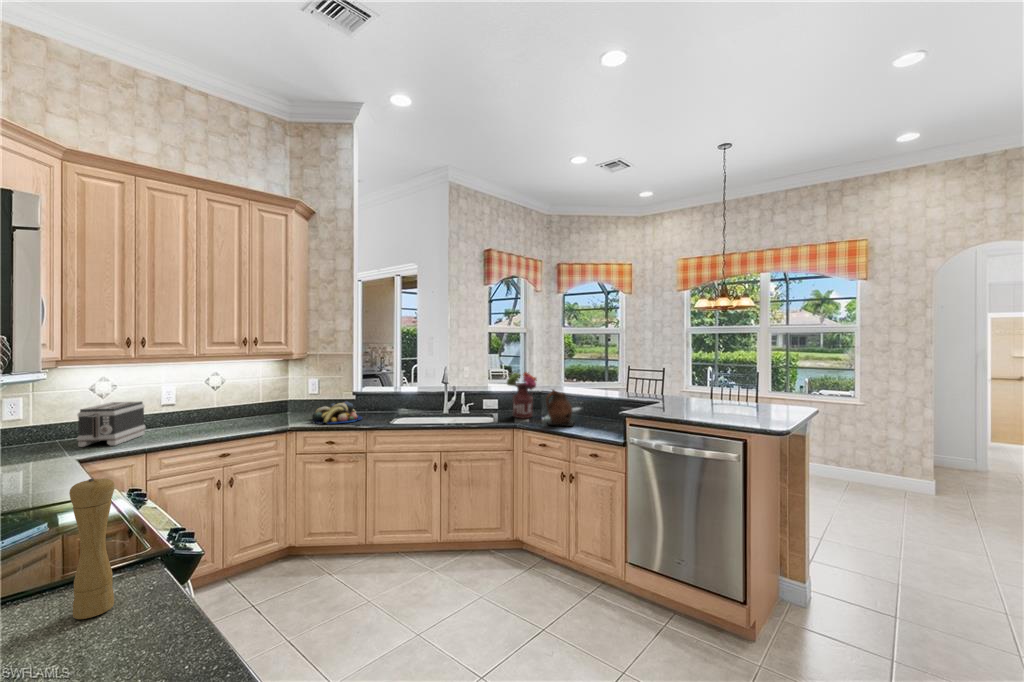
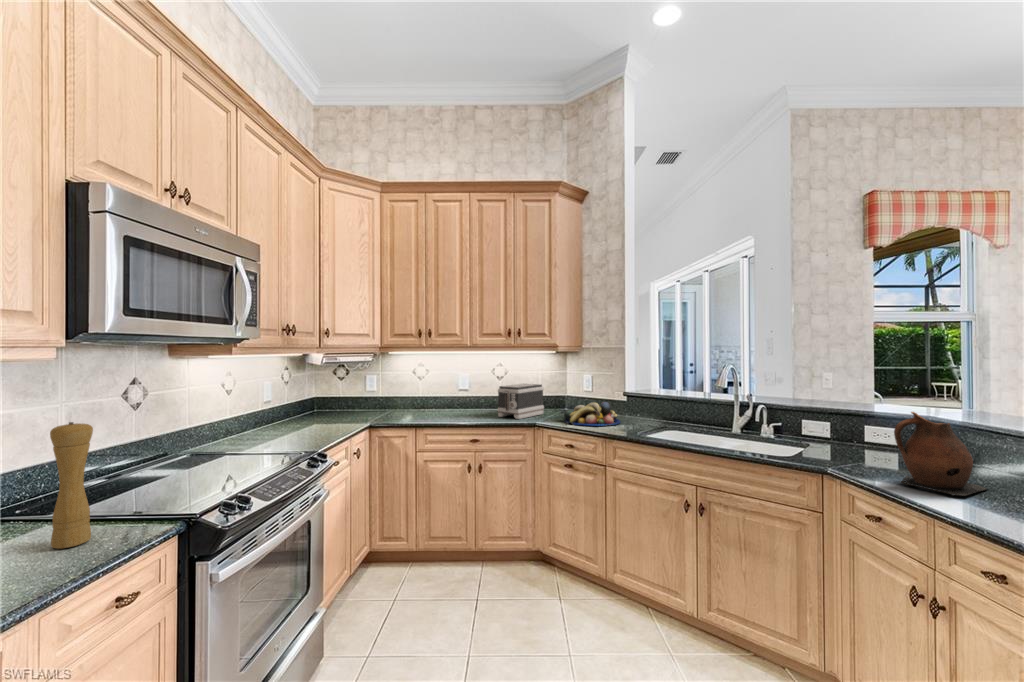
flower arrangement: present [507,372,537,418] -> none [825,377,899,463]
toaster: present [77,402,145,447] -> present [497,384,544,419]

